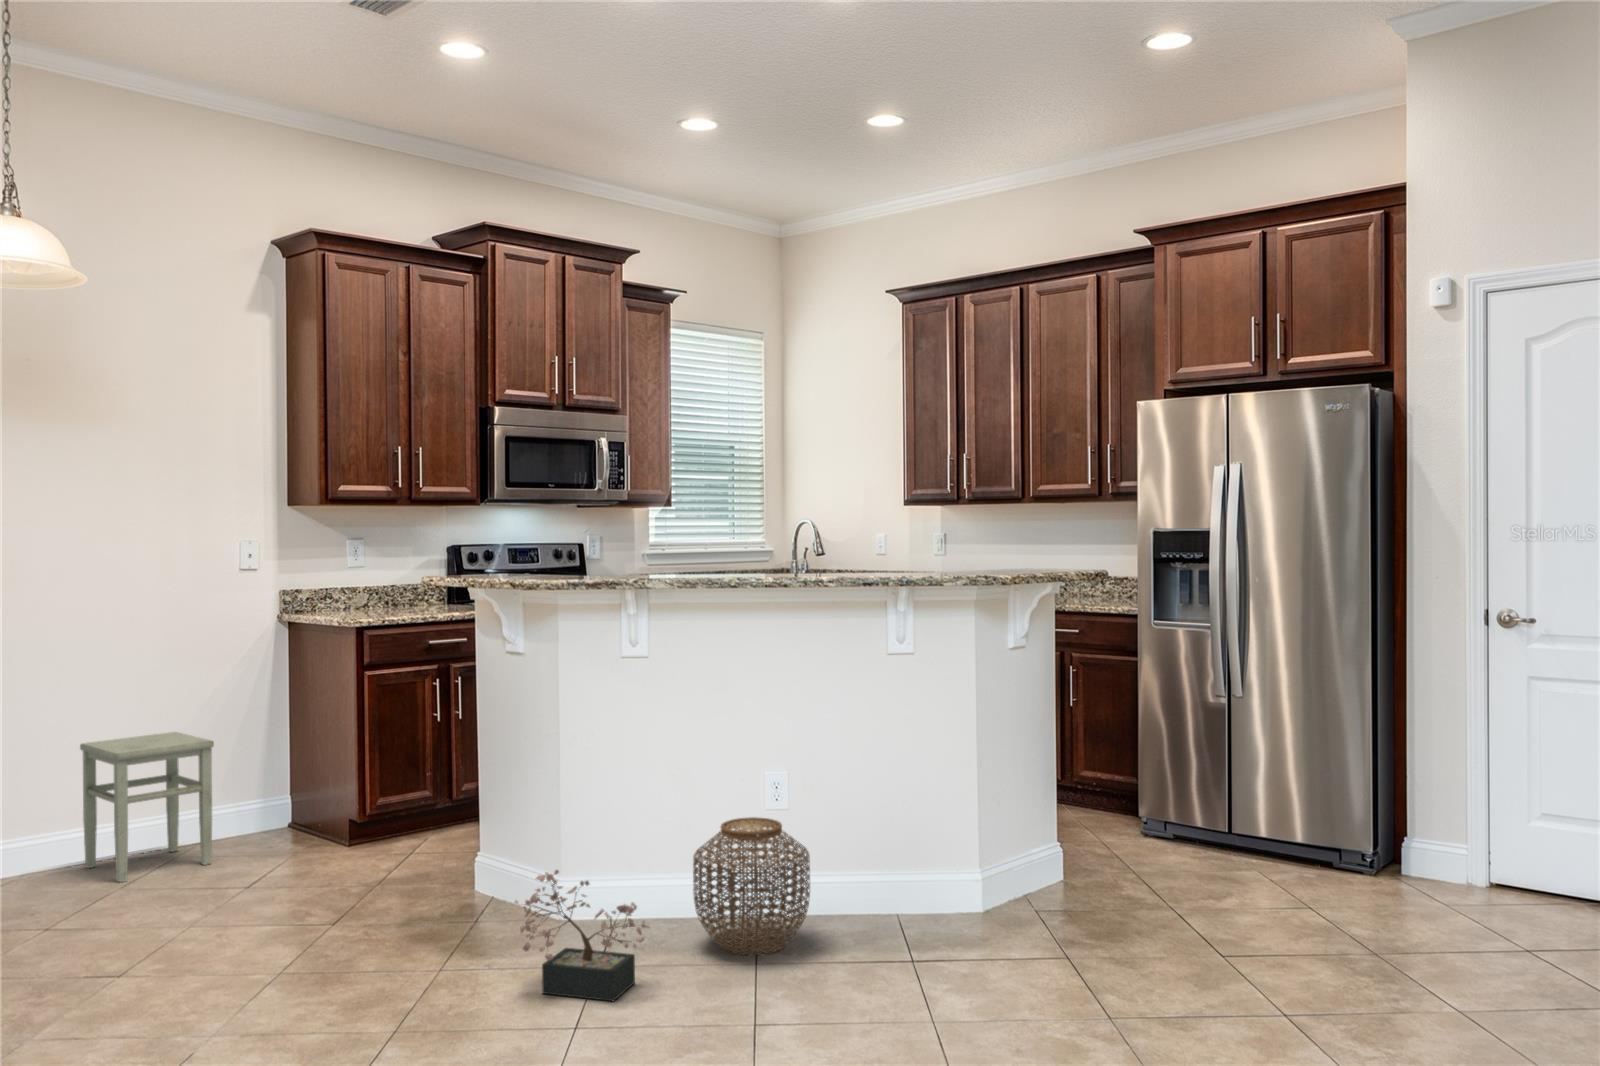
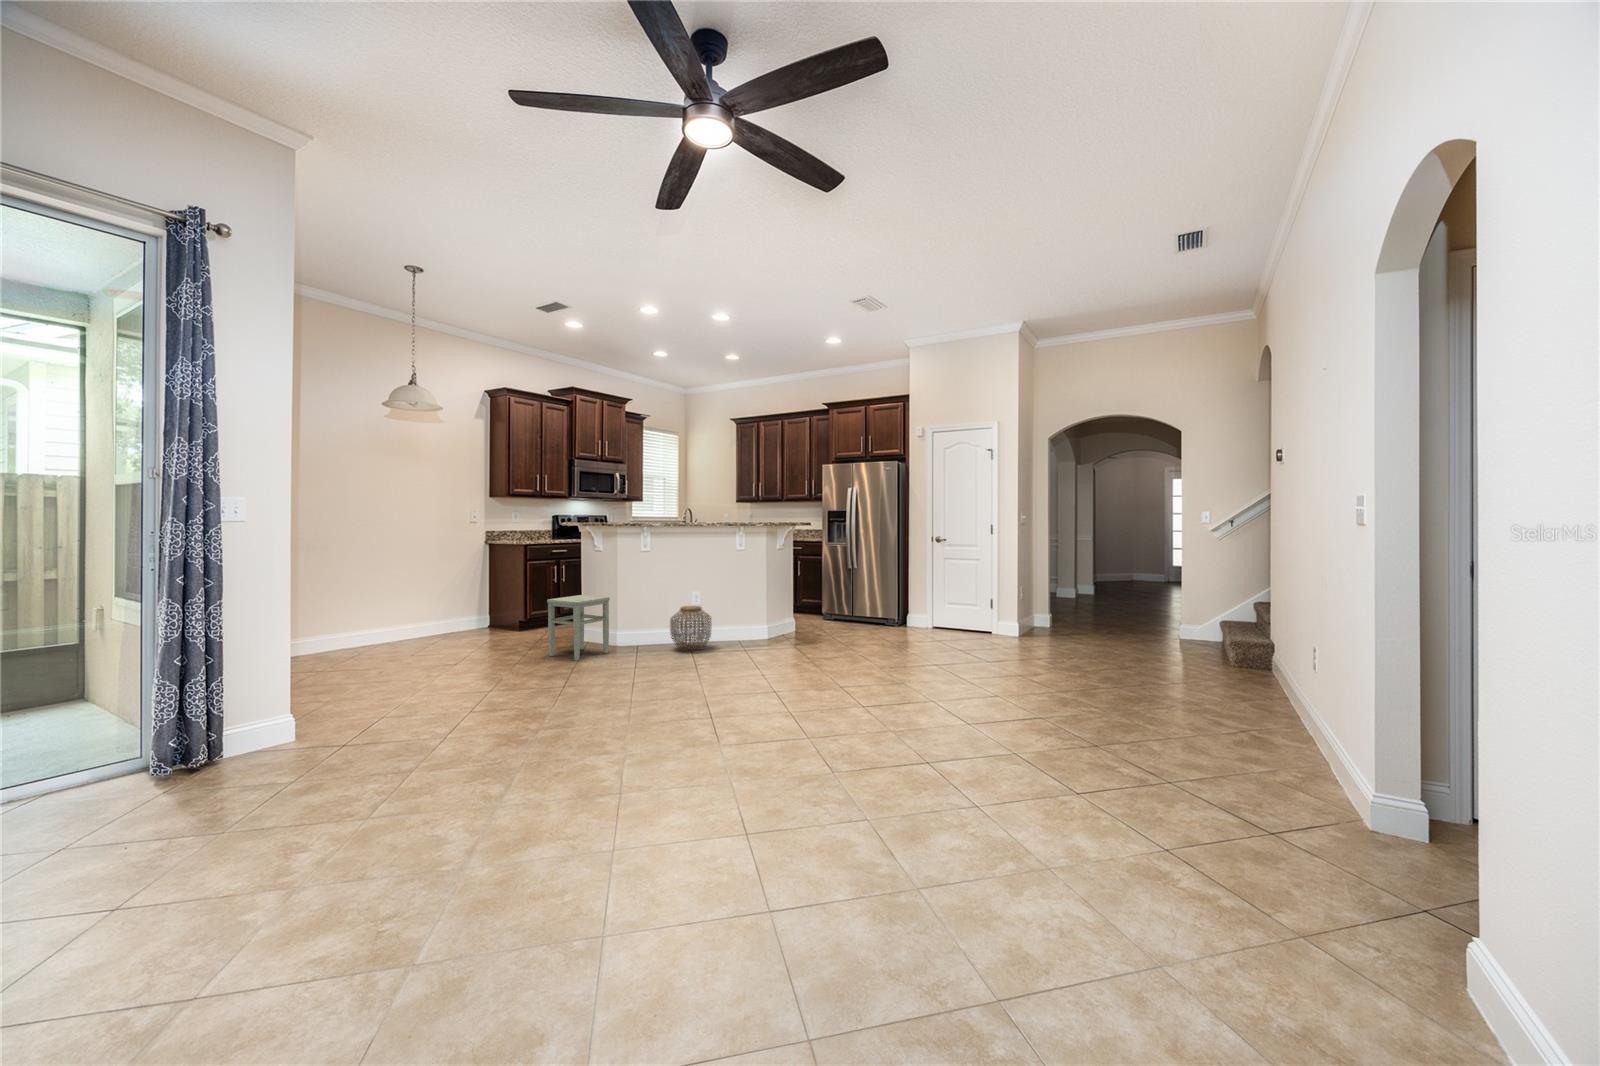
stool: present [80,732,214,882] -> present [547,595,610,661]
decorative plant: present [515,870,649,1001] -> none [611,622,658,663]

